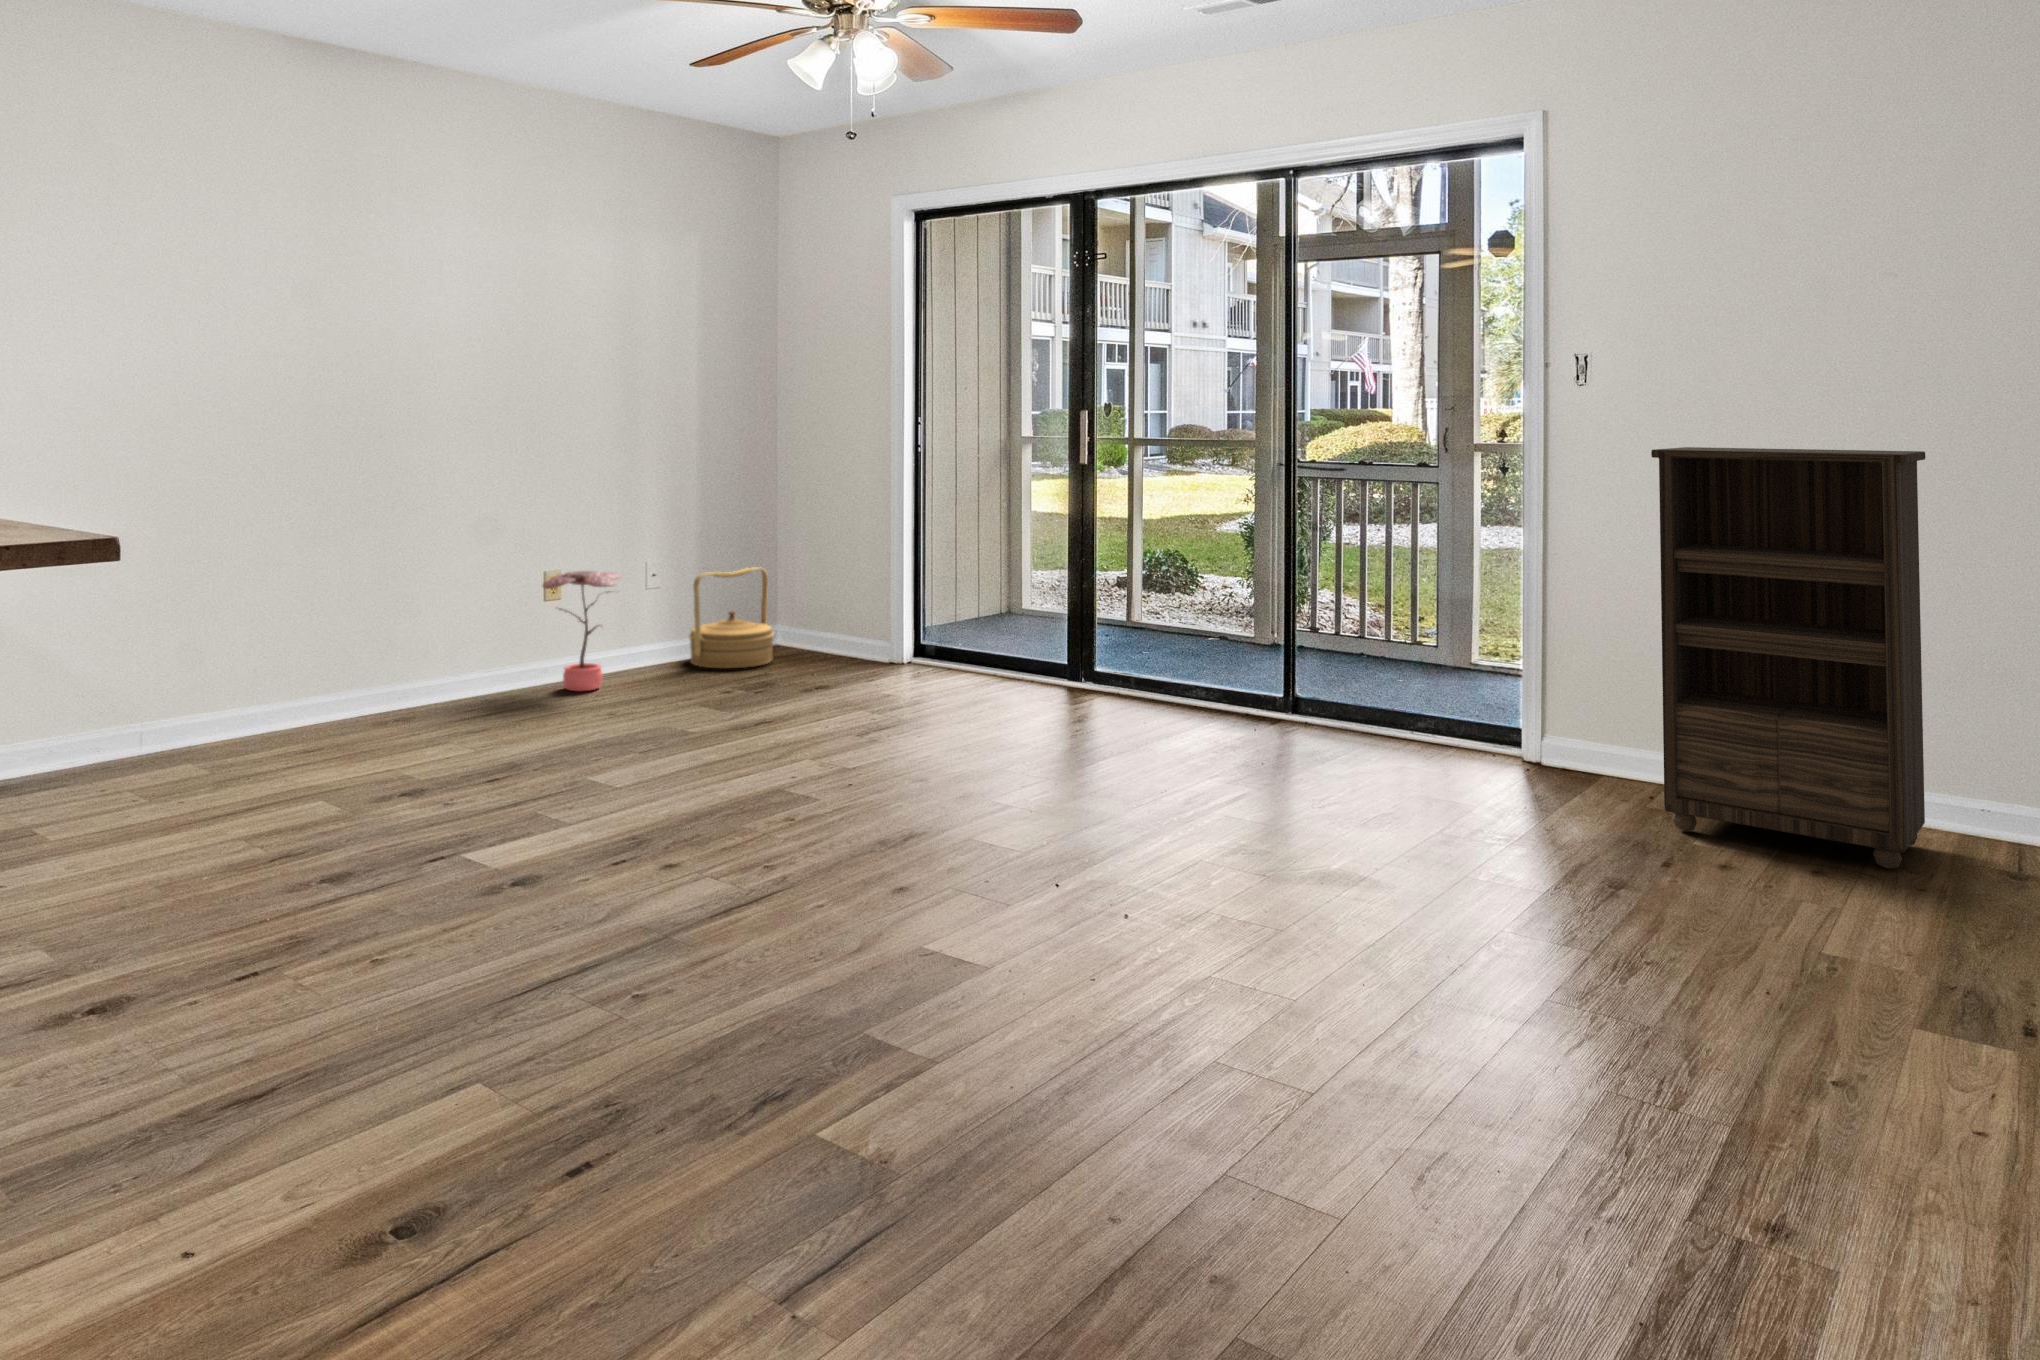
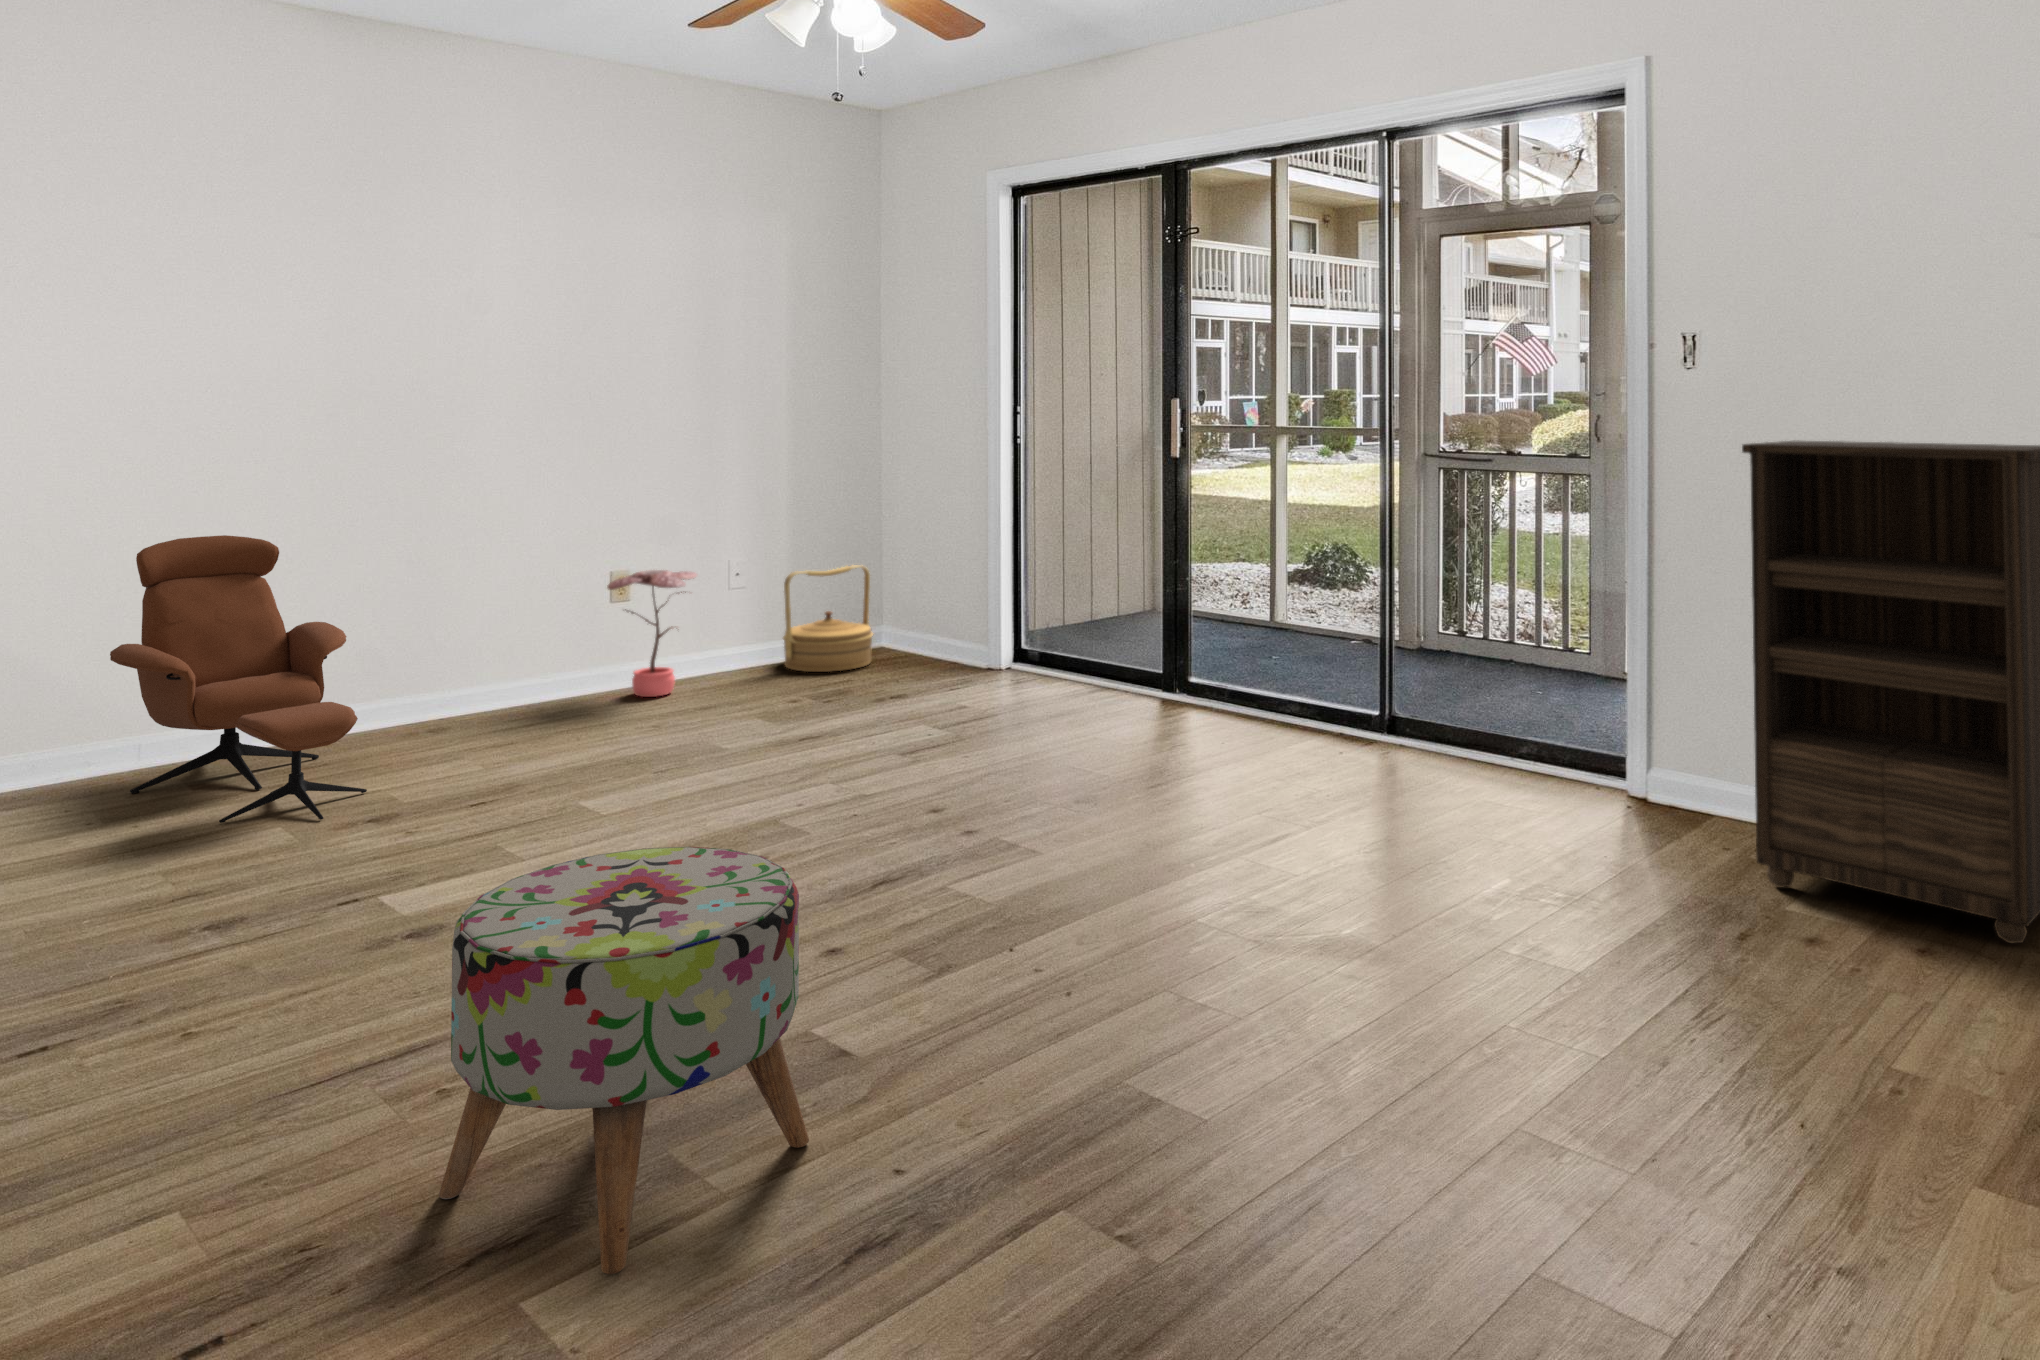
lounge chair: none [129,535,377,800] -> present [110,535,367,823]
ottoman: none [699,784,979,1108] -> present [439,847,809,1274]

